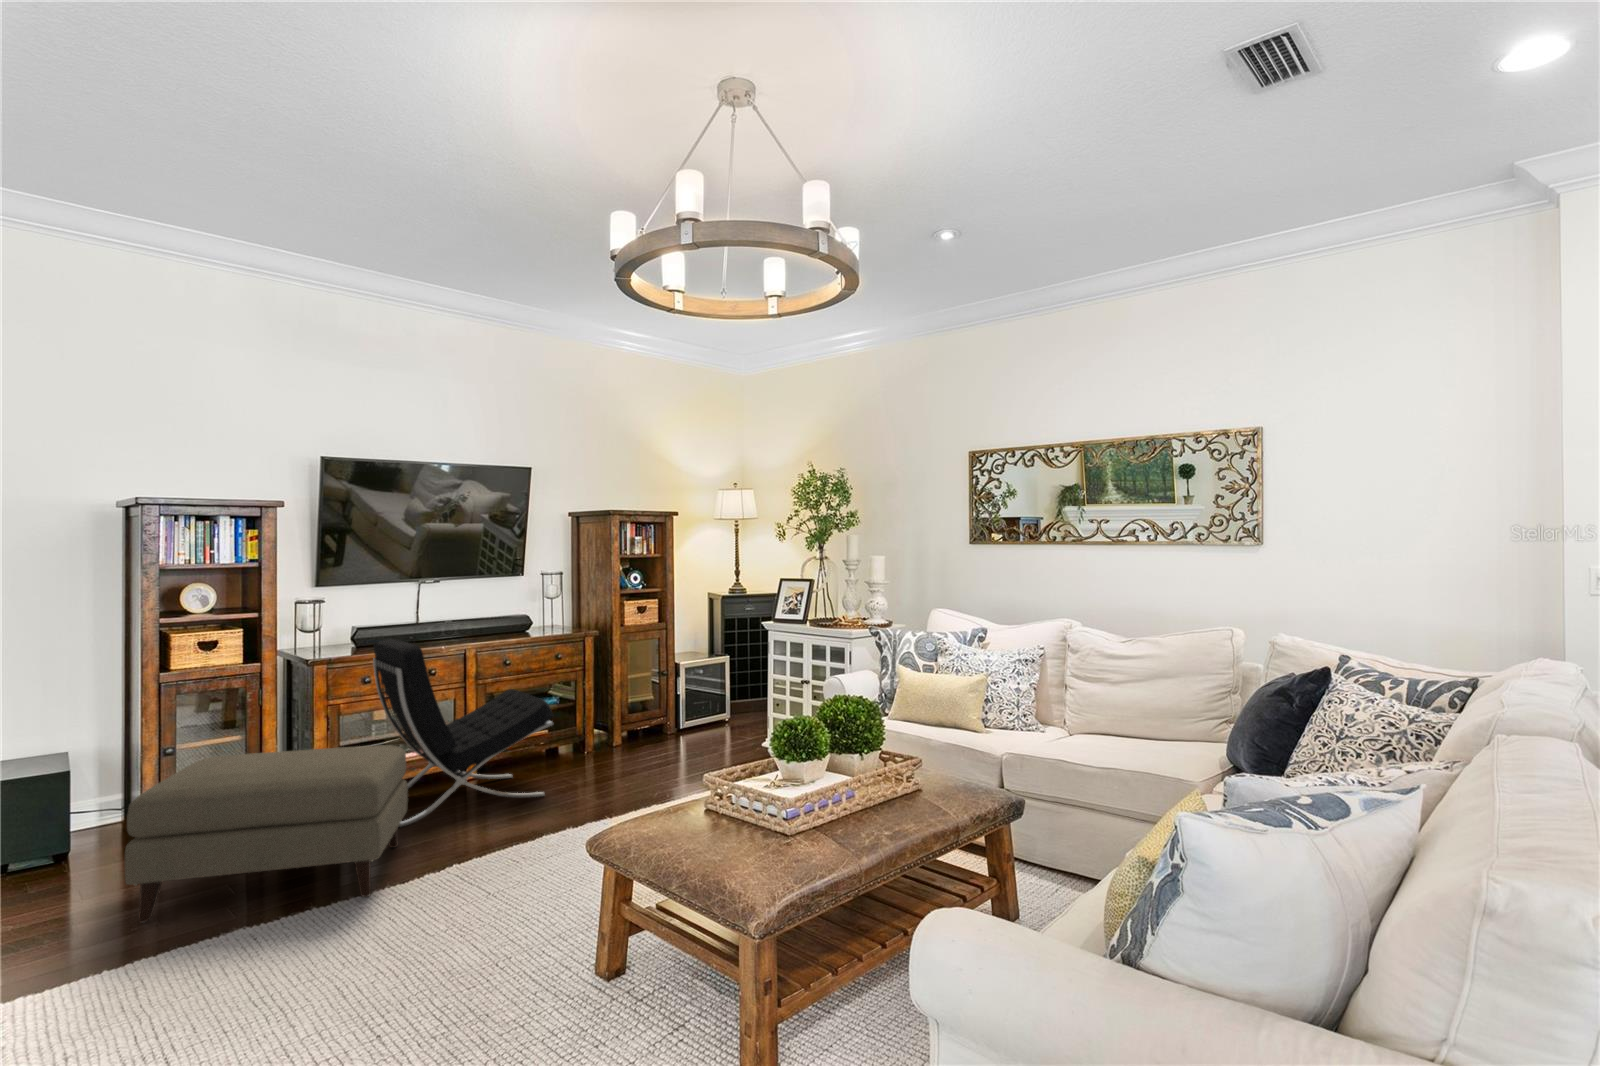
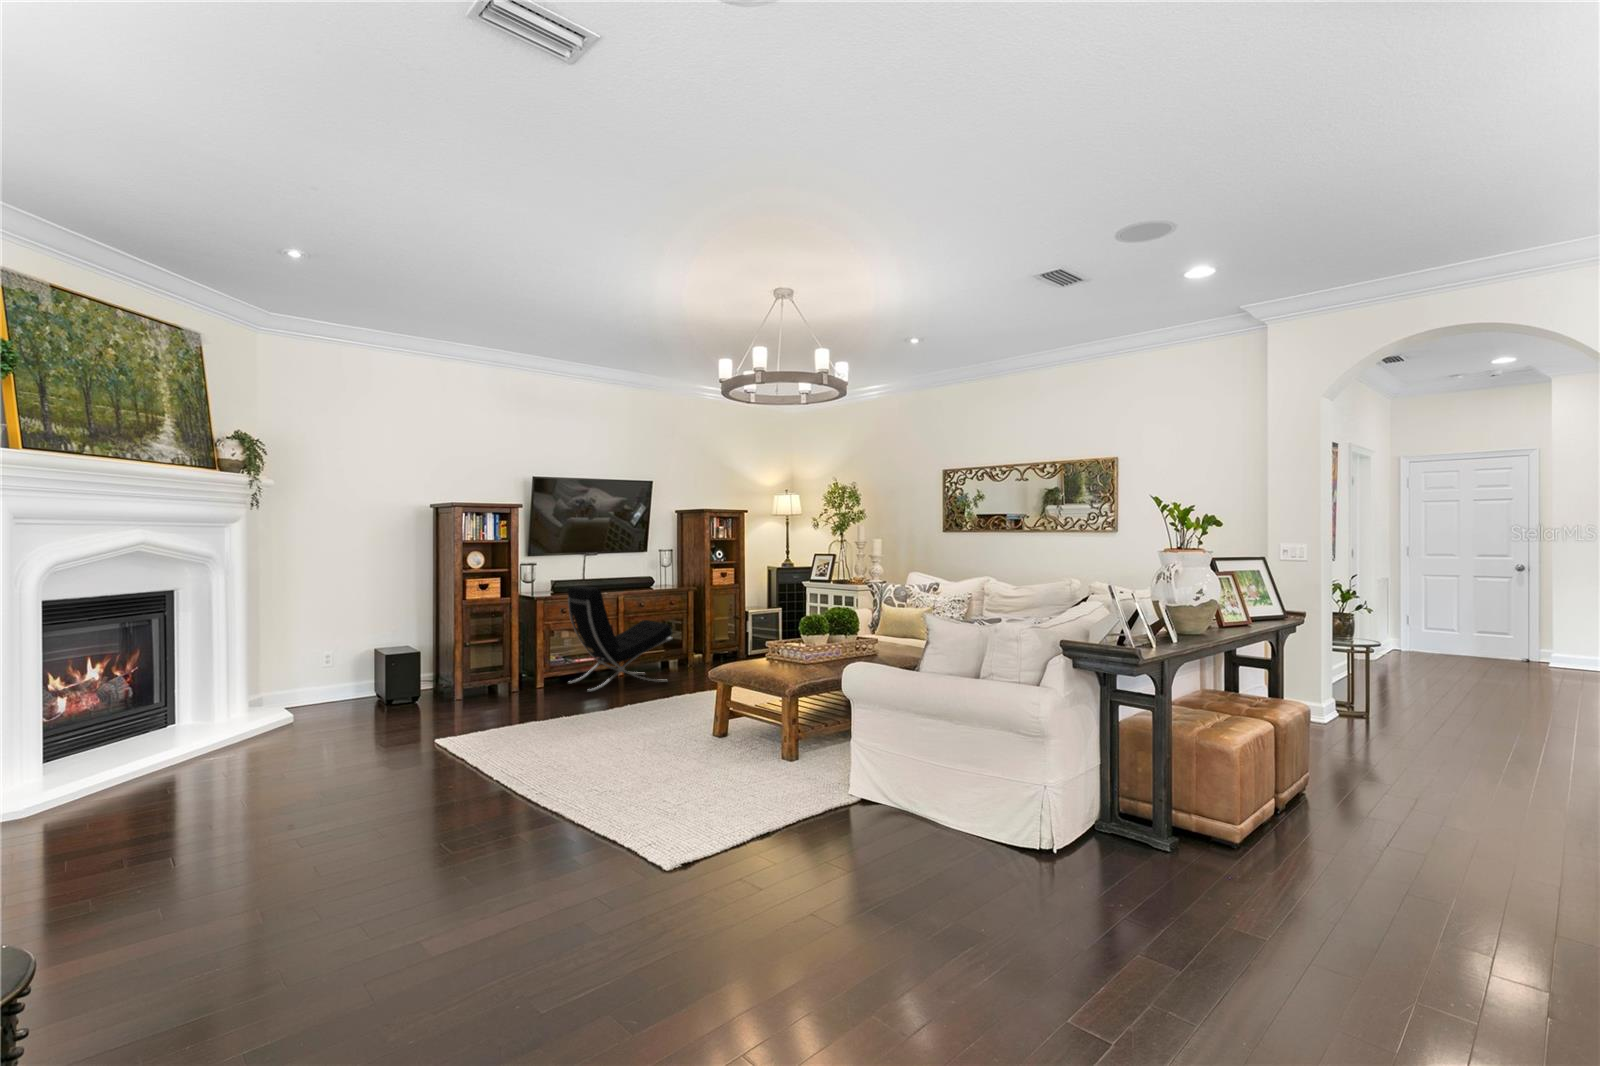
ottoman: present [125,745,408,923] -> none [471,641,597,720]

